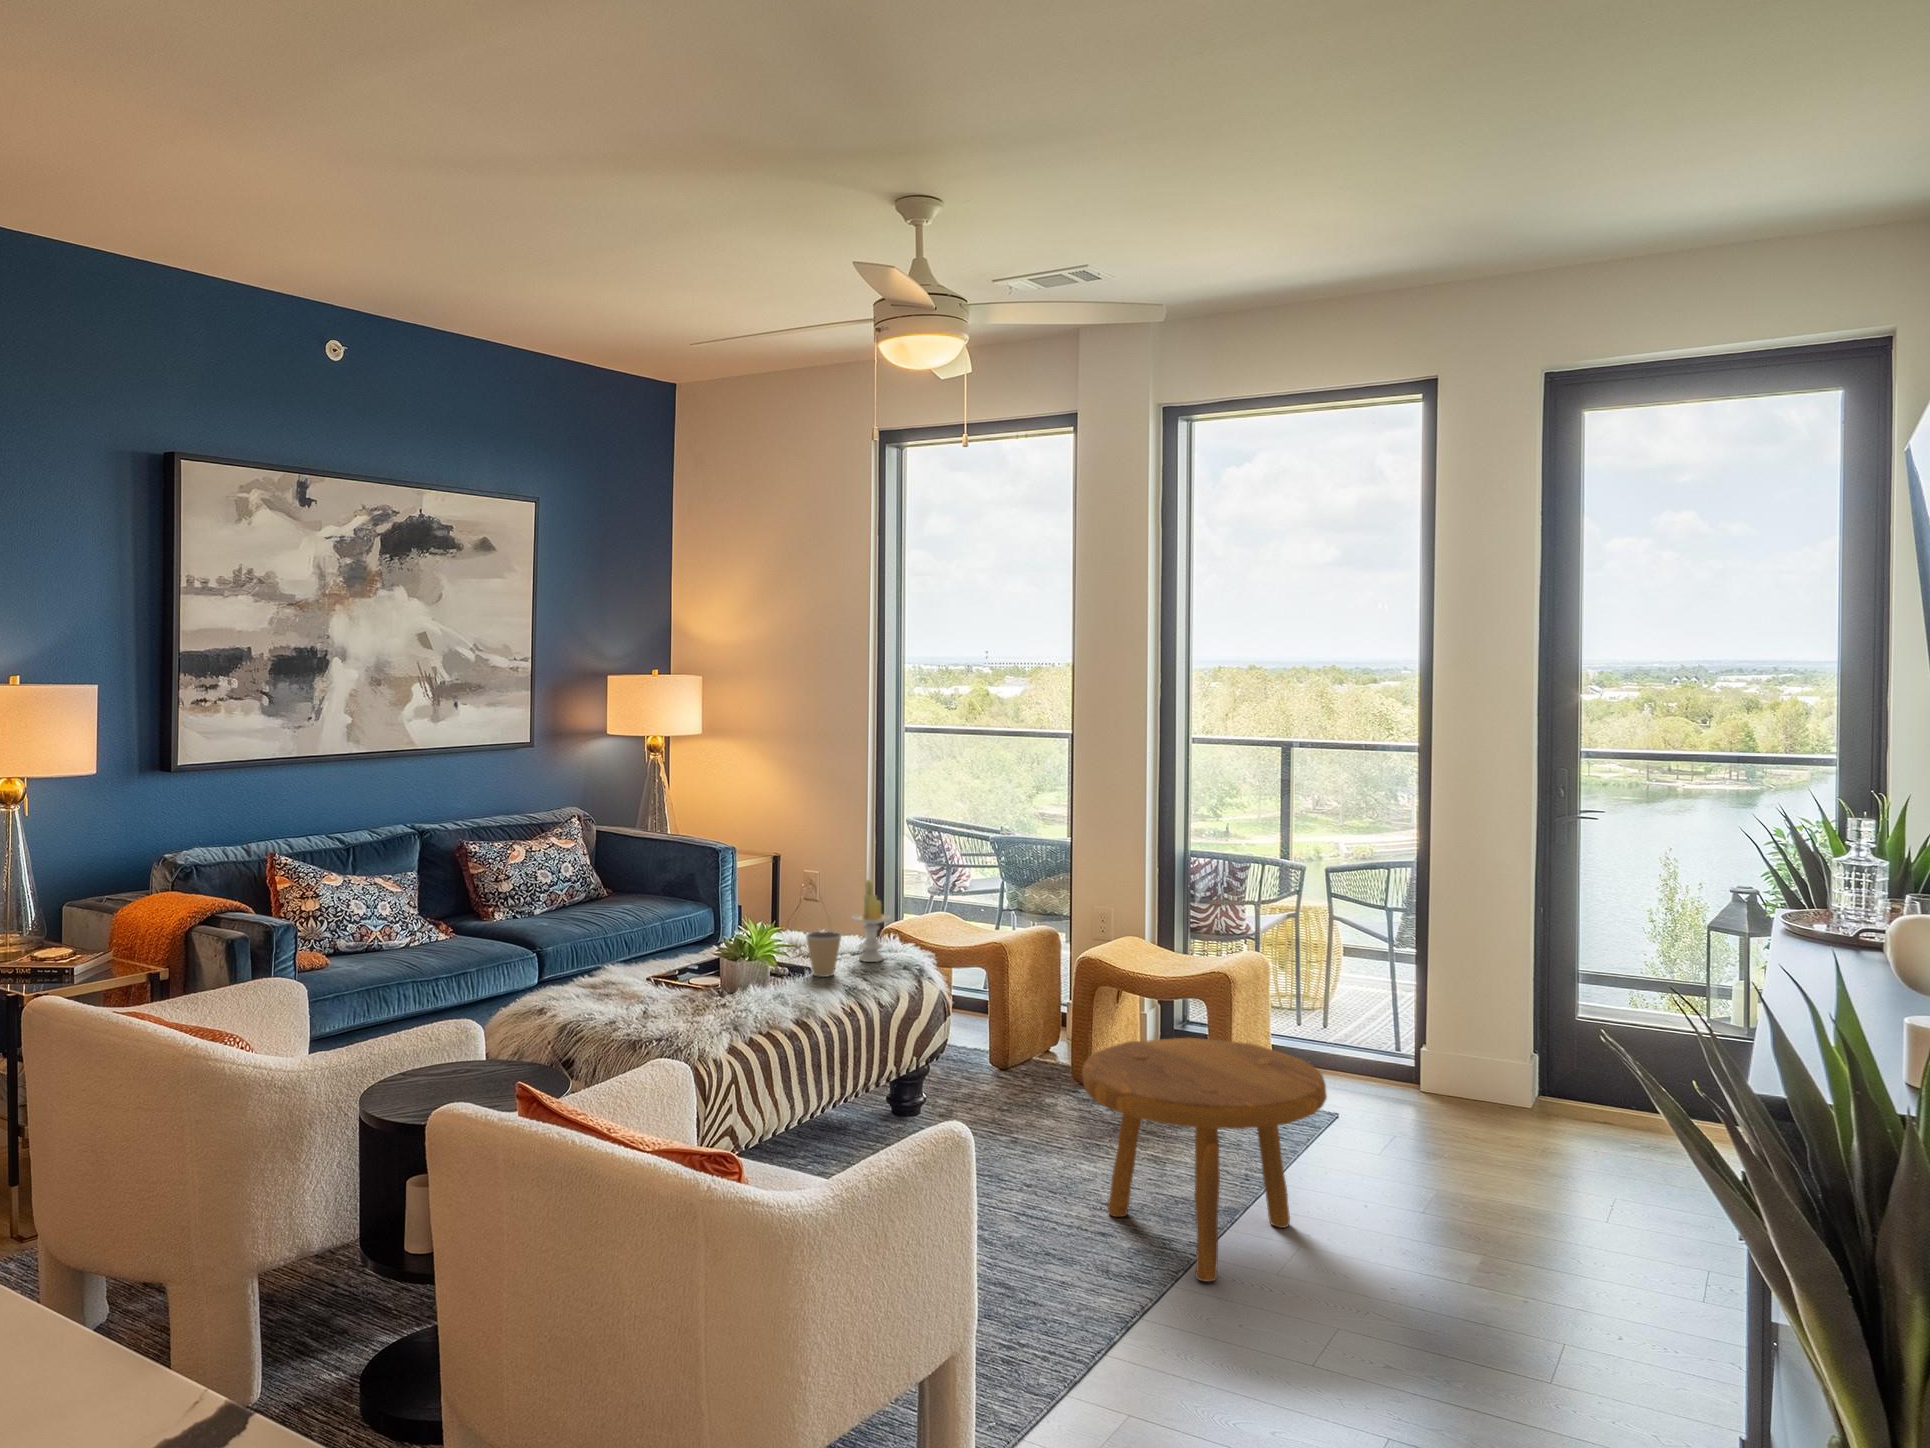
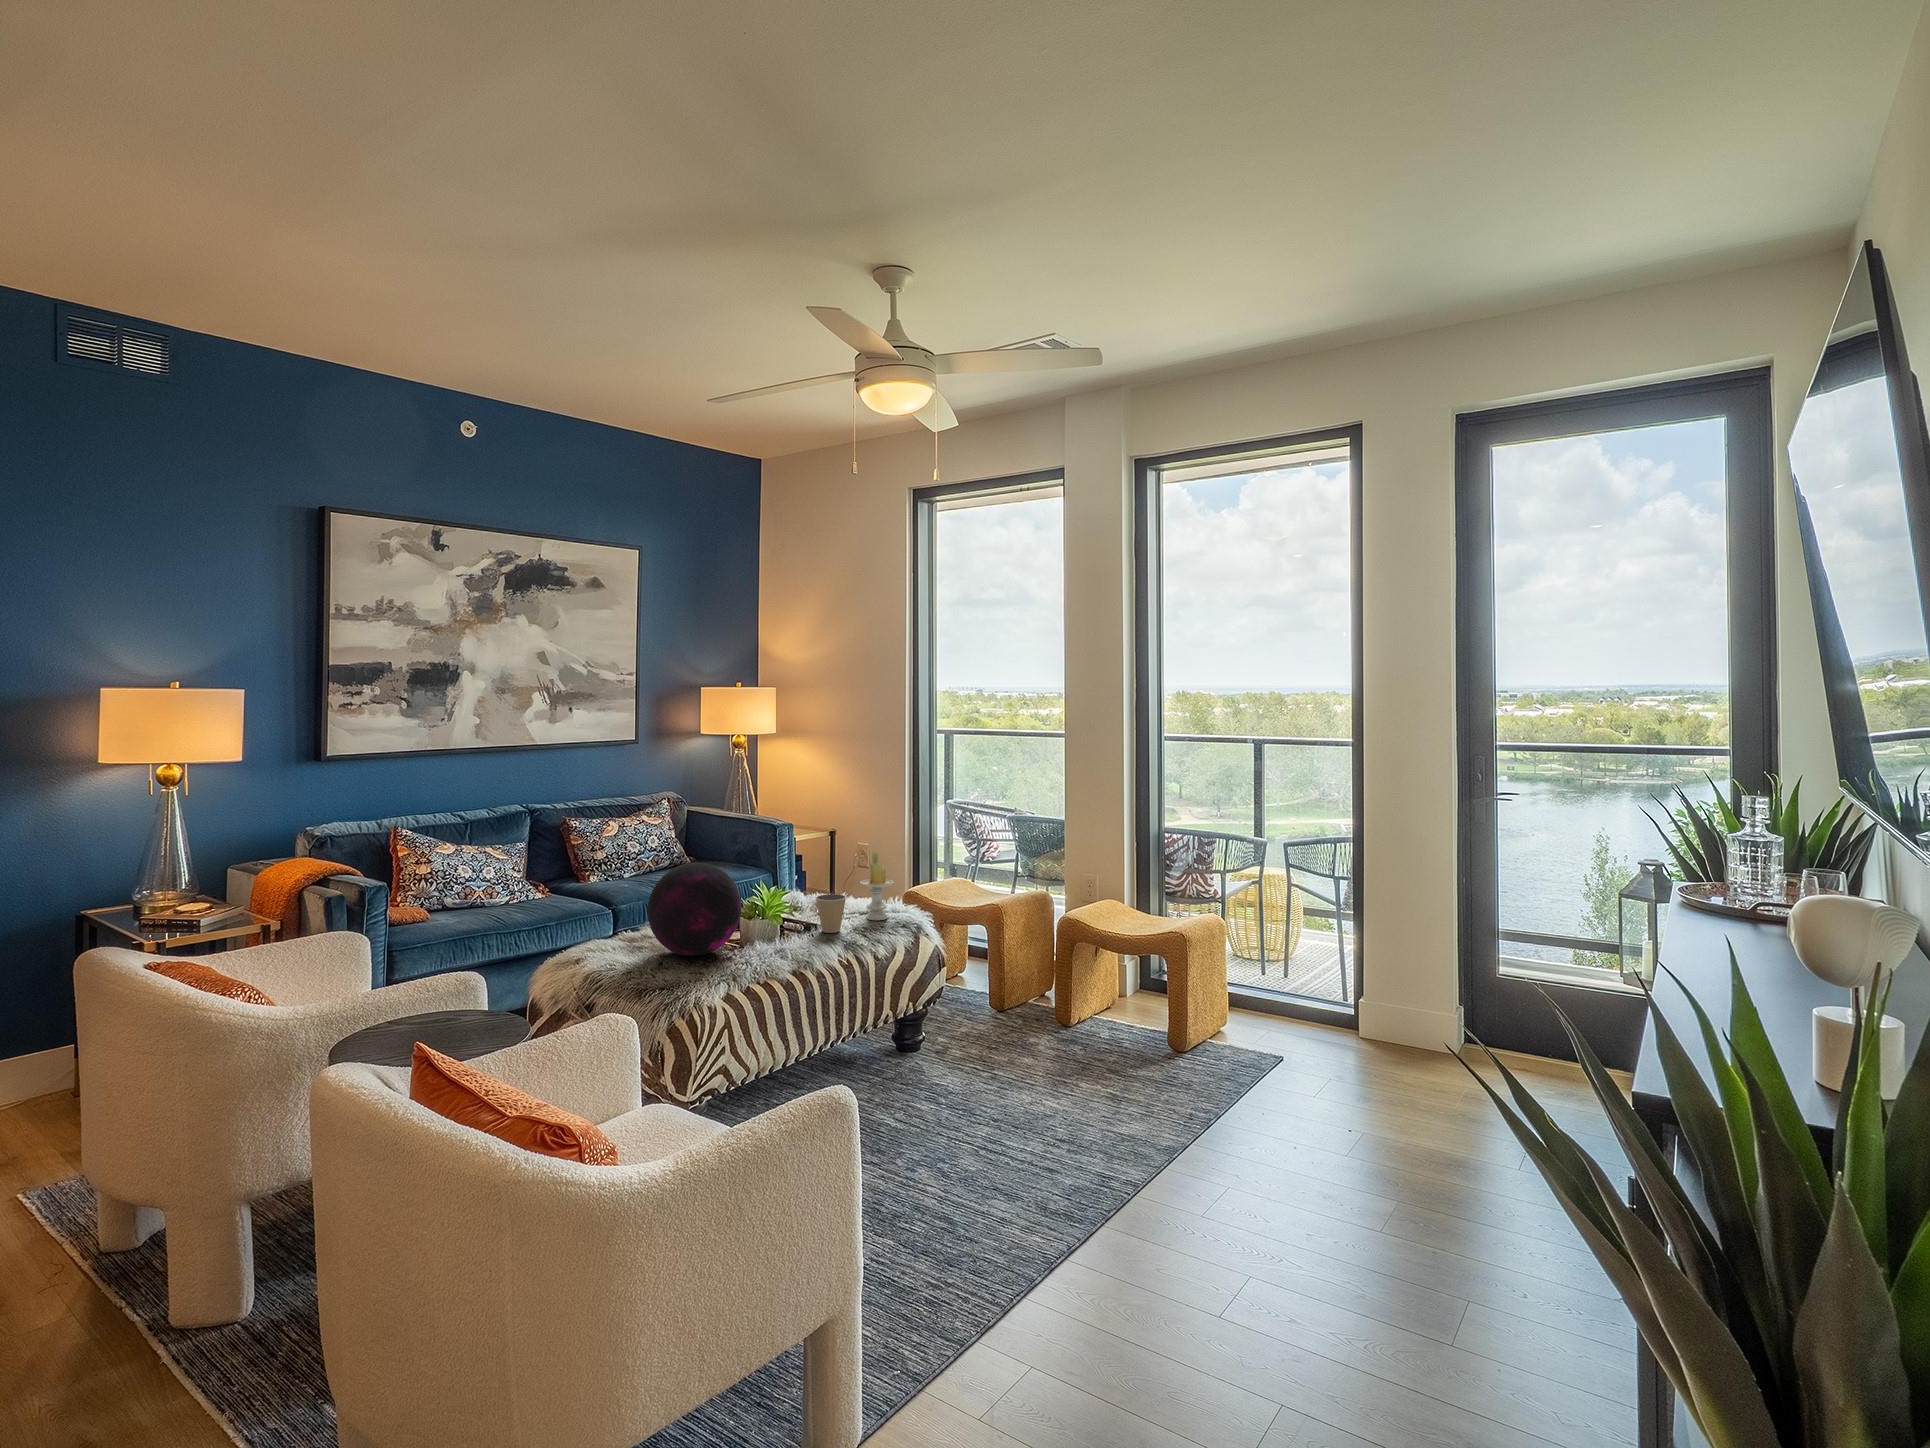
decorative orb: none [622,895,731,1004] -> present [648,862,741,956]
footstool: present [1082,1038,1327,1282] -> none [1028,992,1249,1223]

